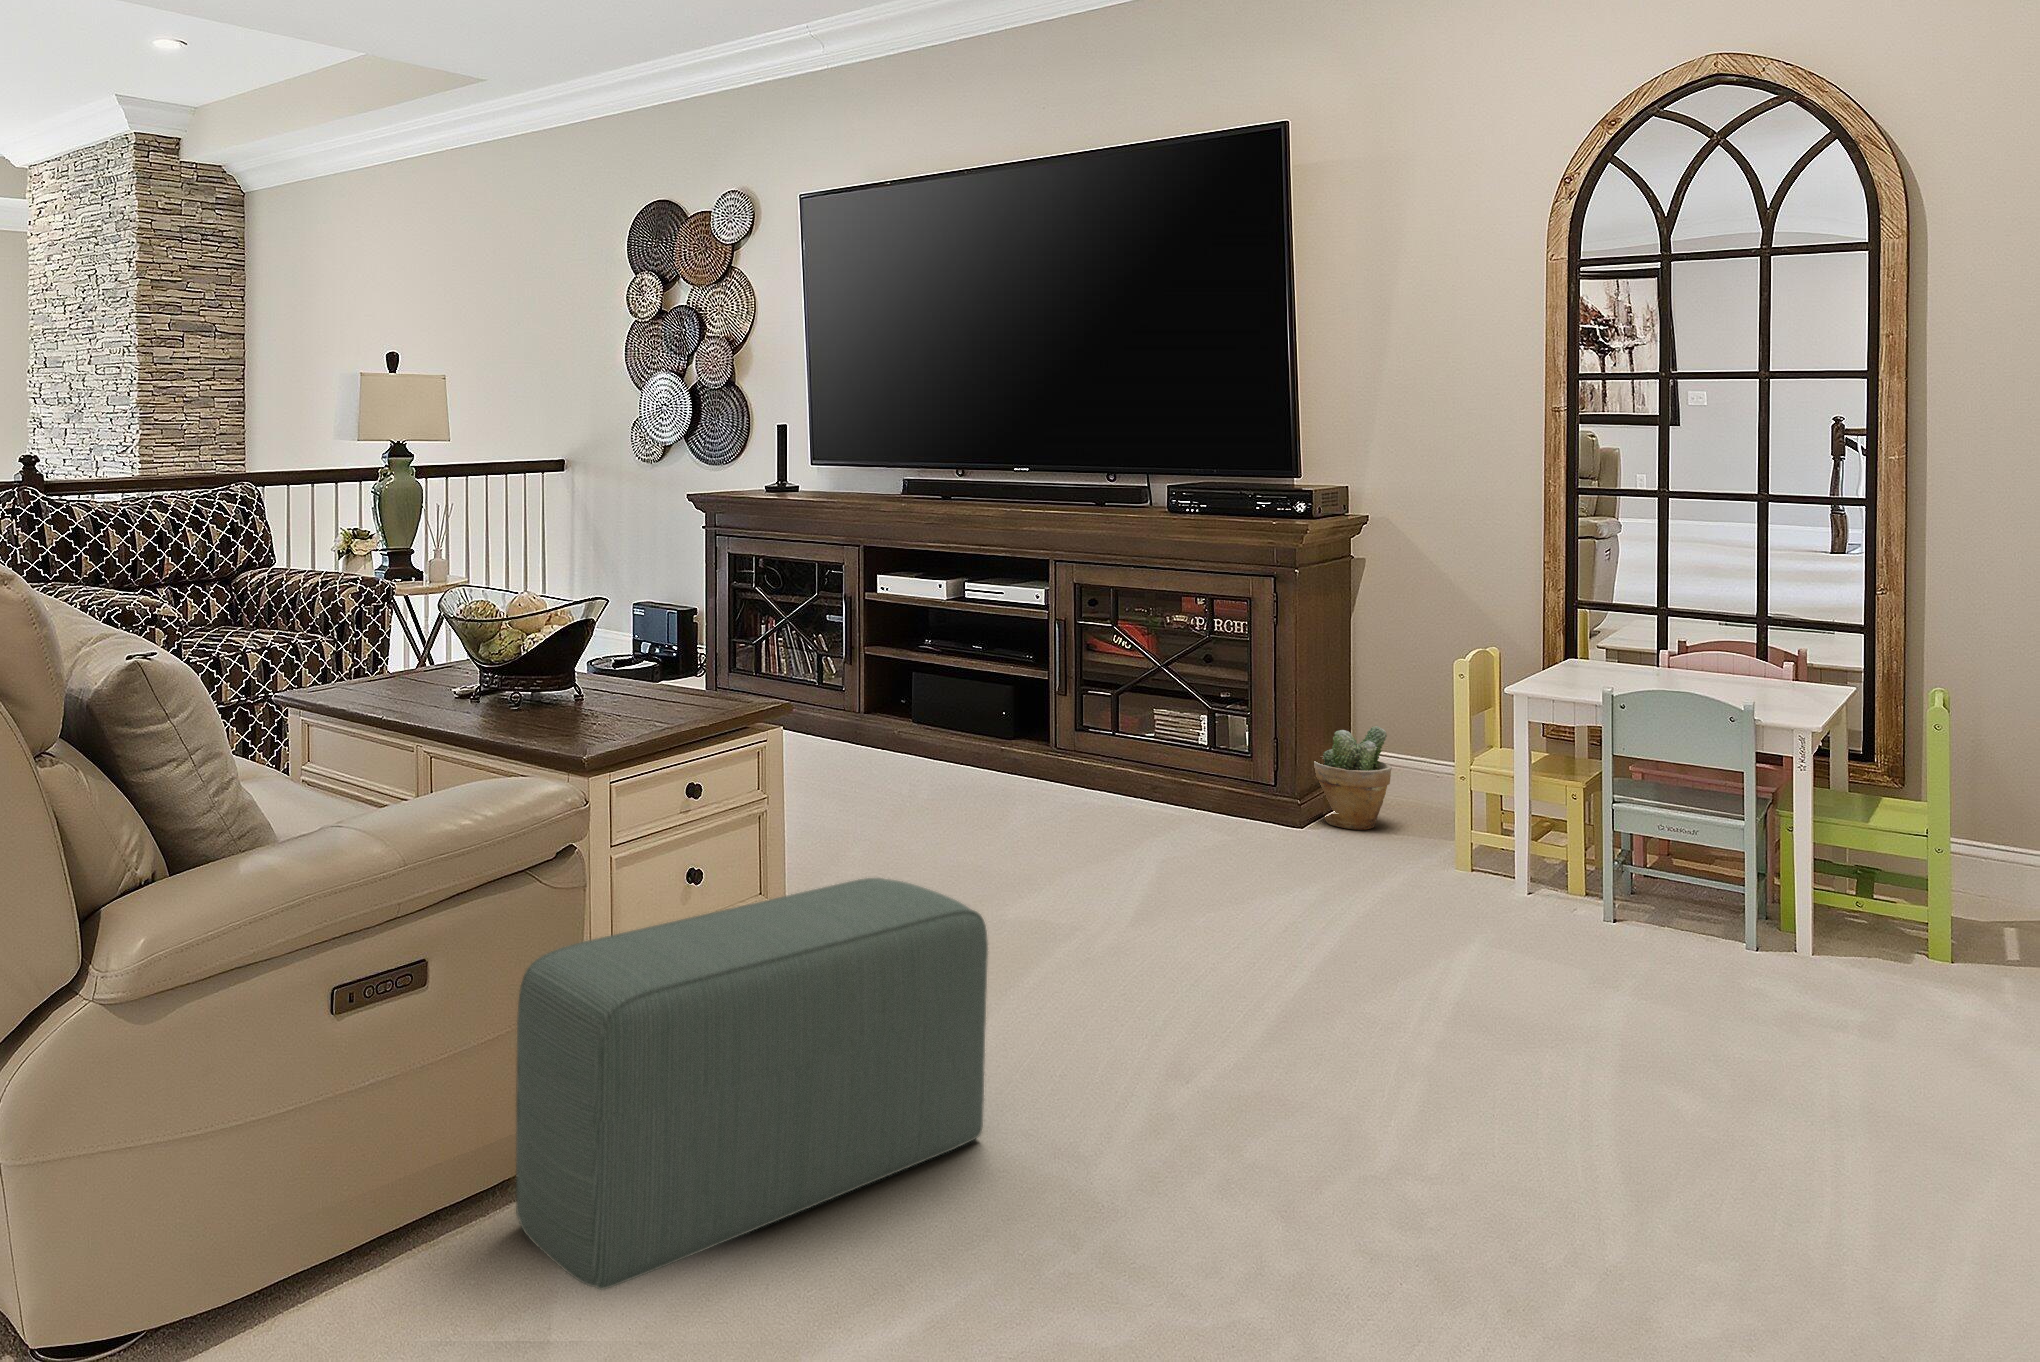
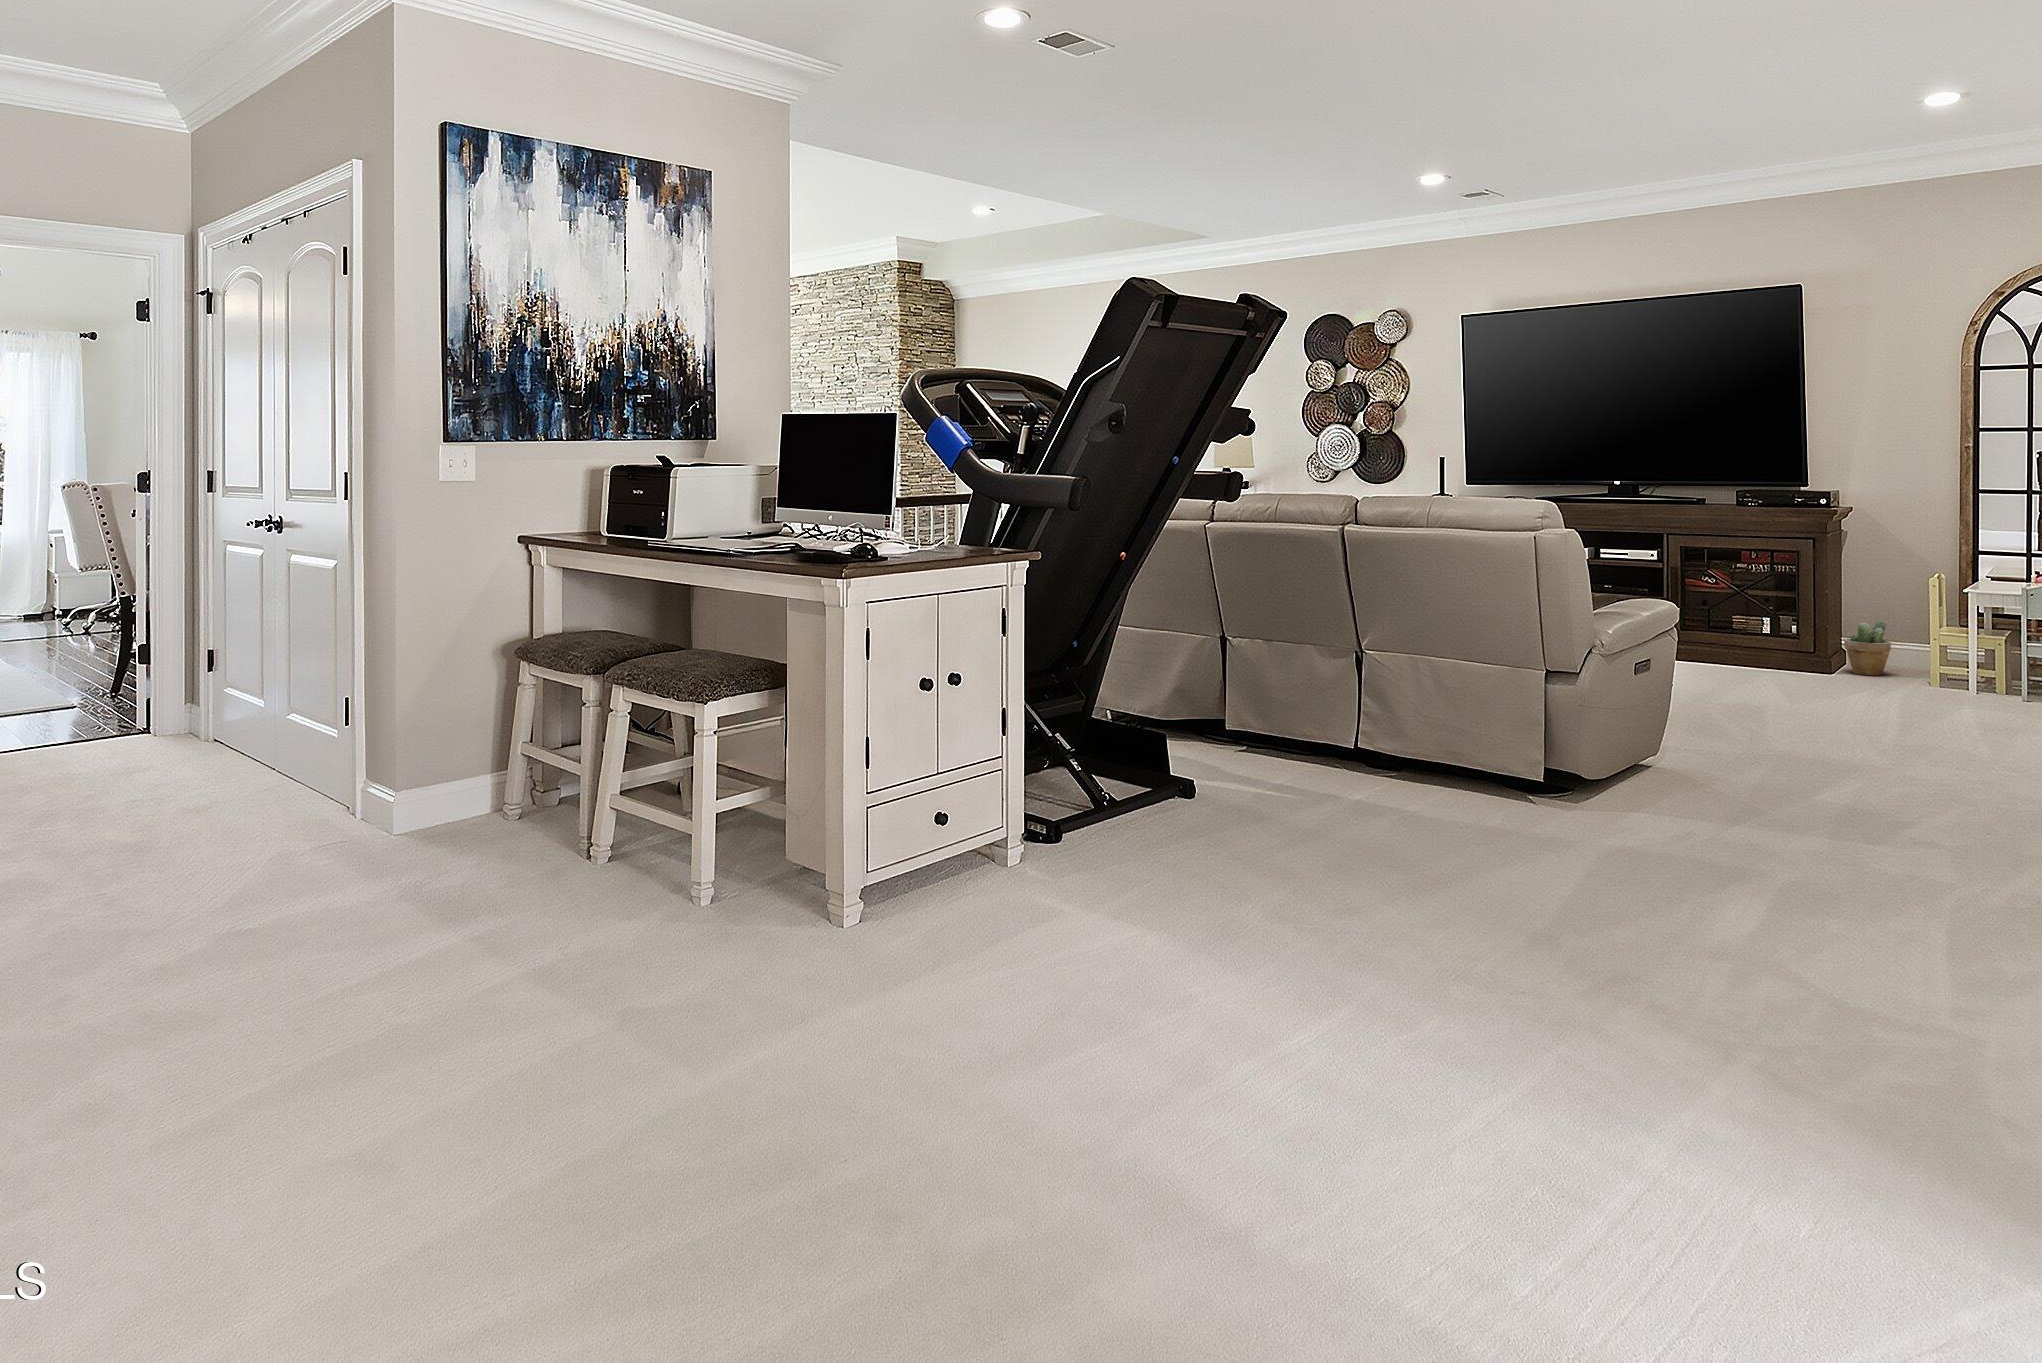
pouf: present [516,878,988,1290] -> none [1707,665,1843,791]

